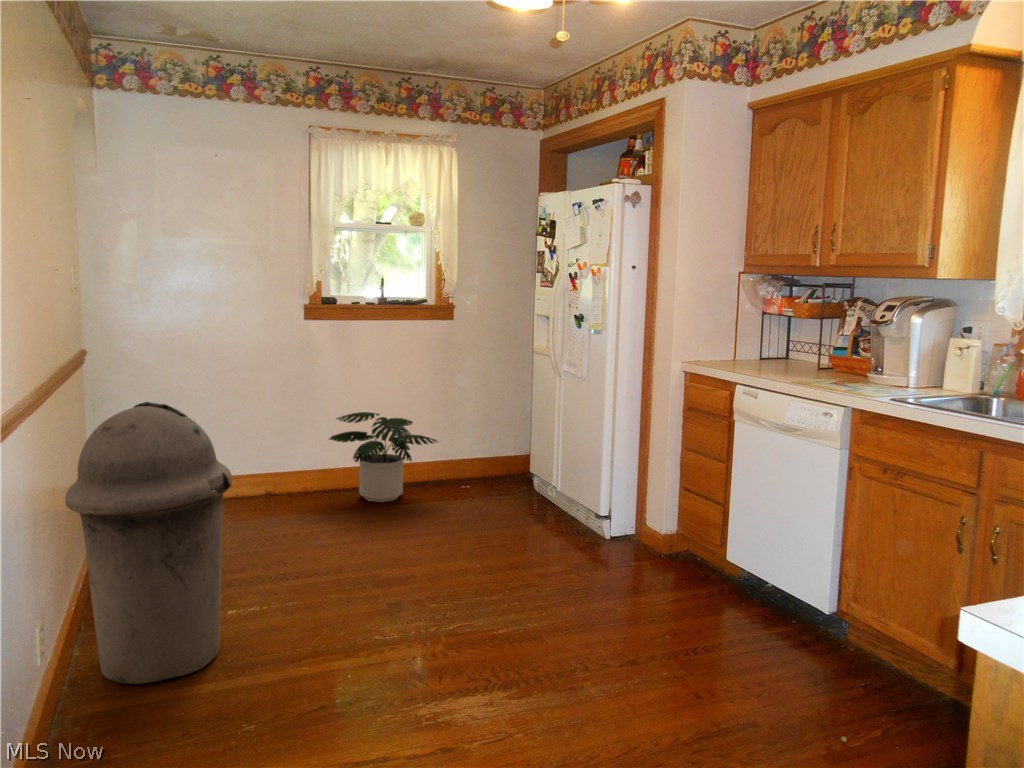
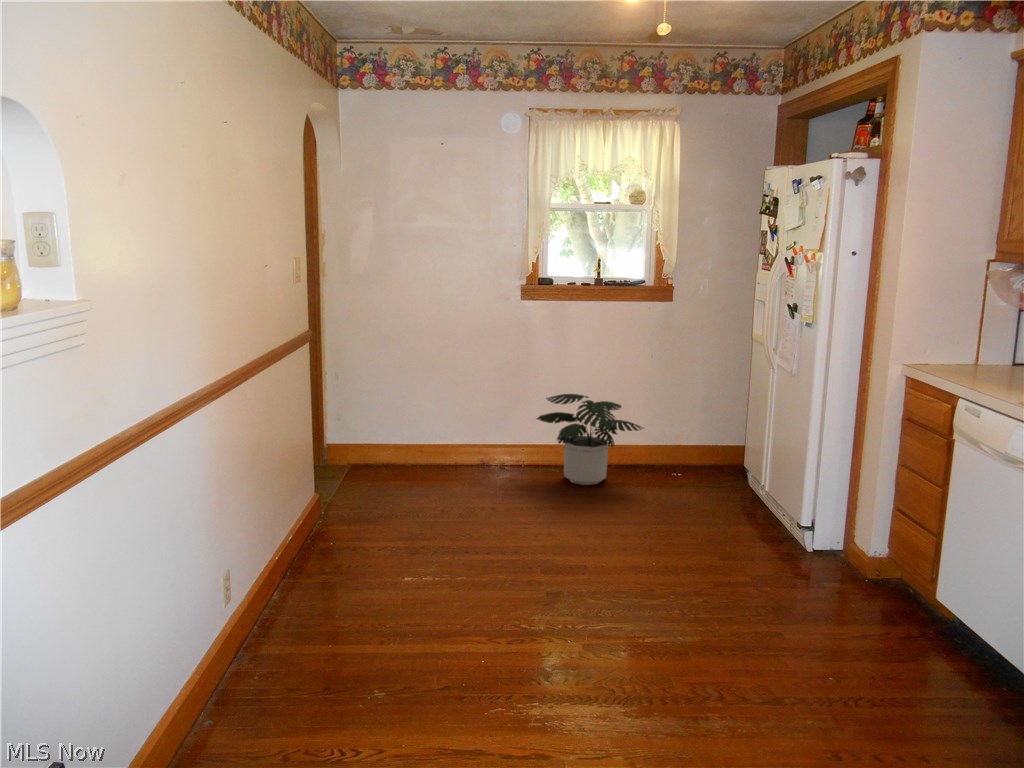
trash can: present [65,402,232,684] -> none [265,386,402,633]

